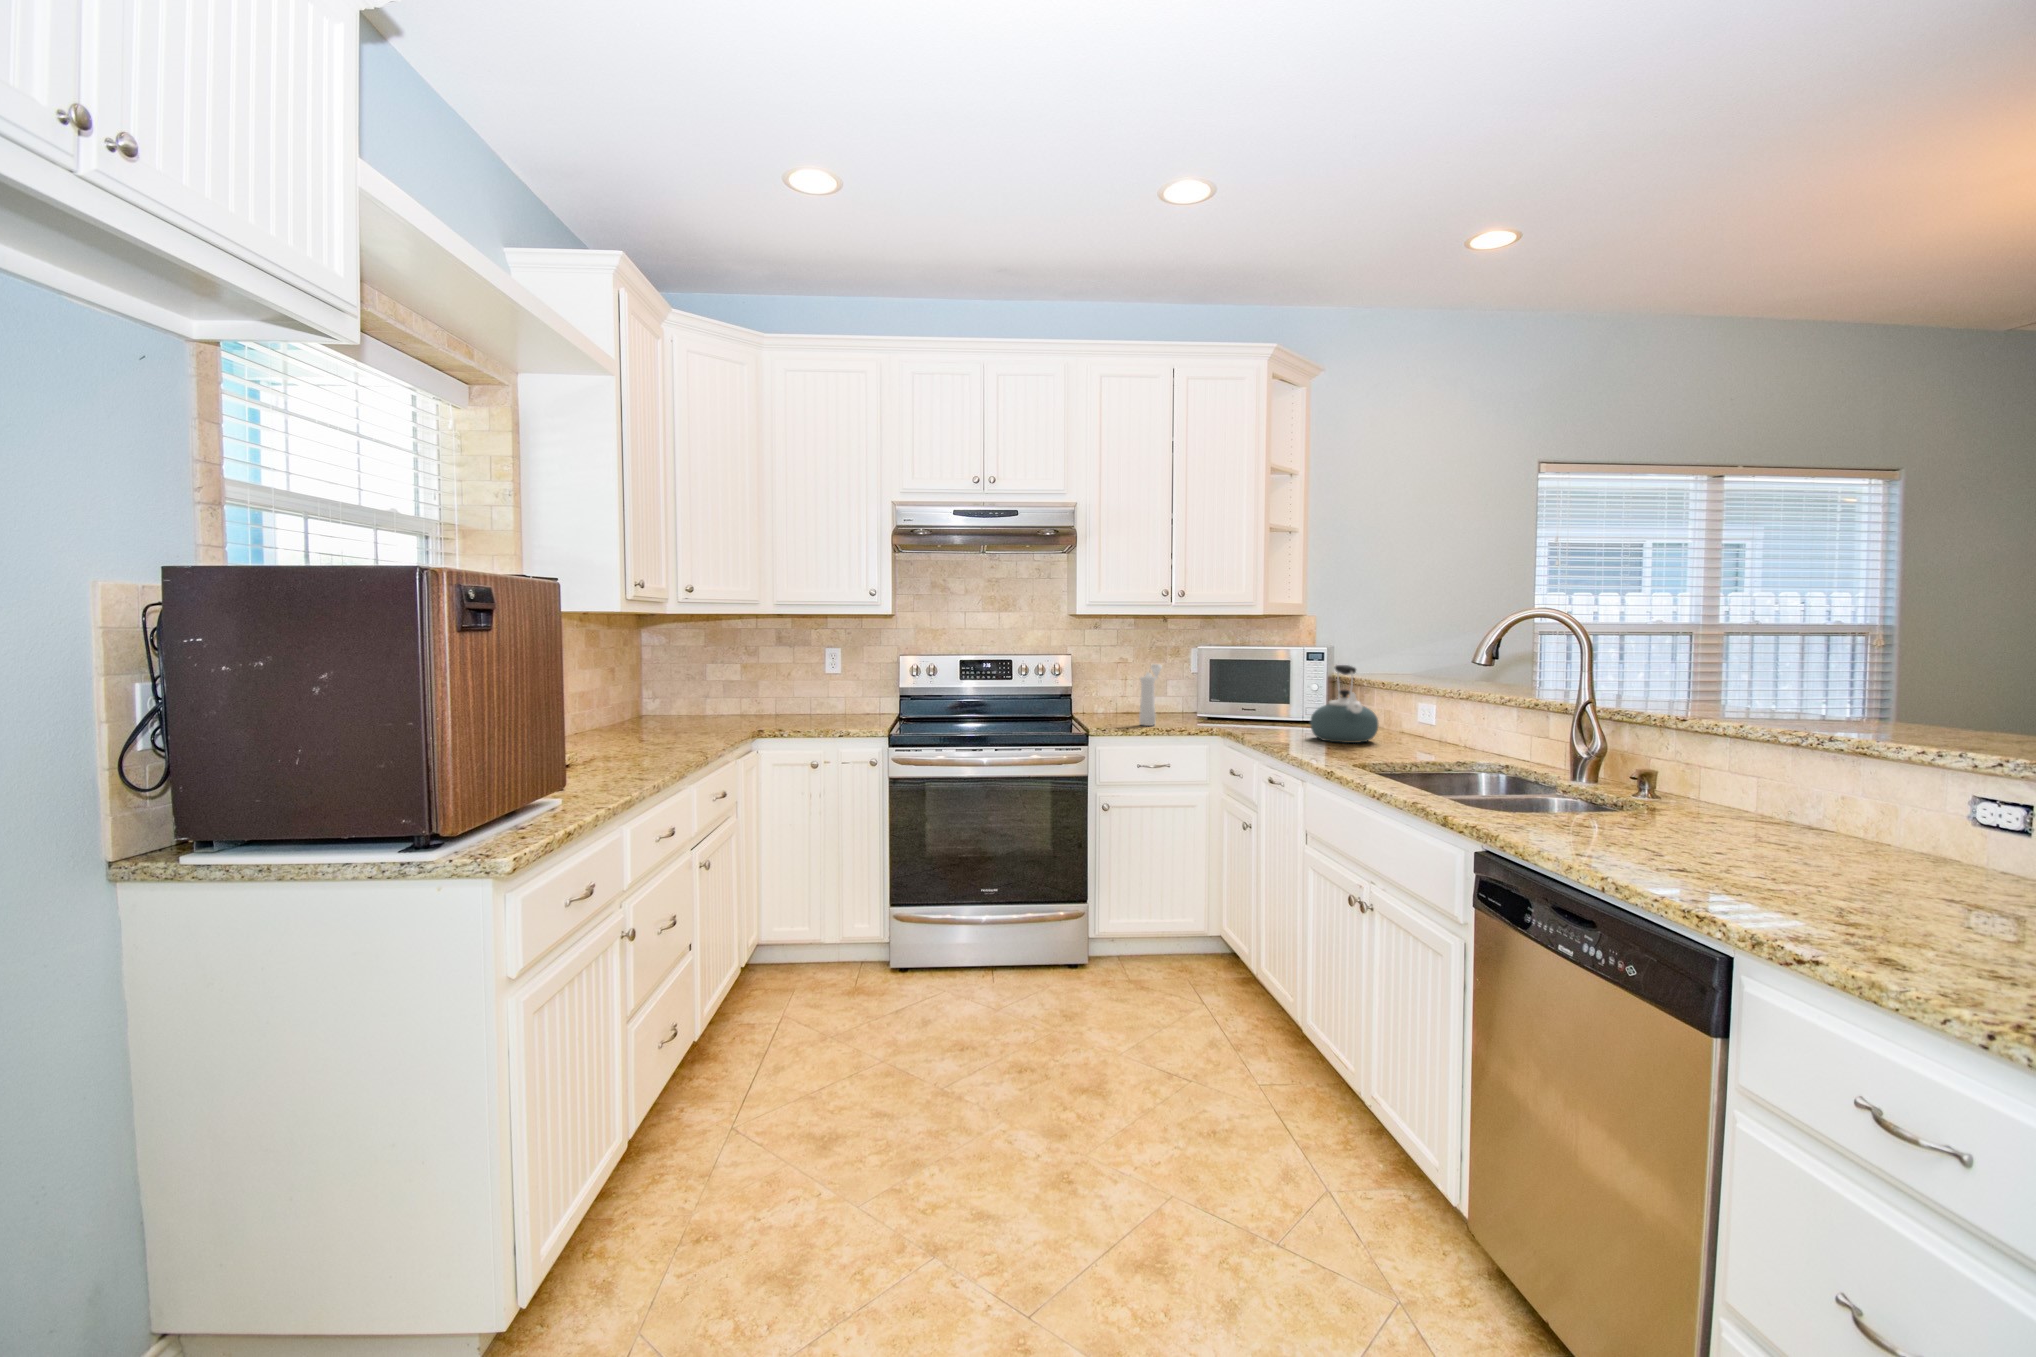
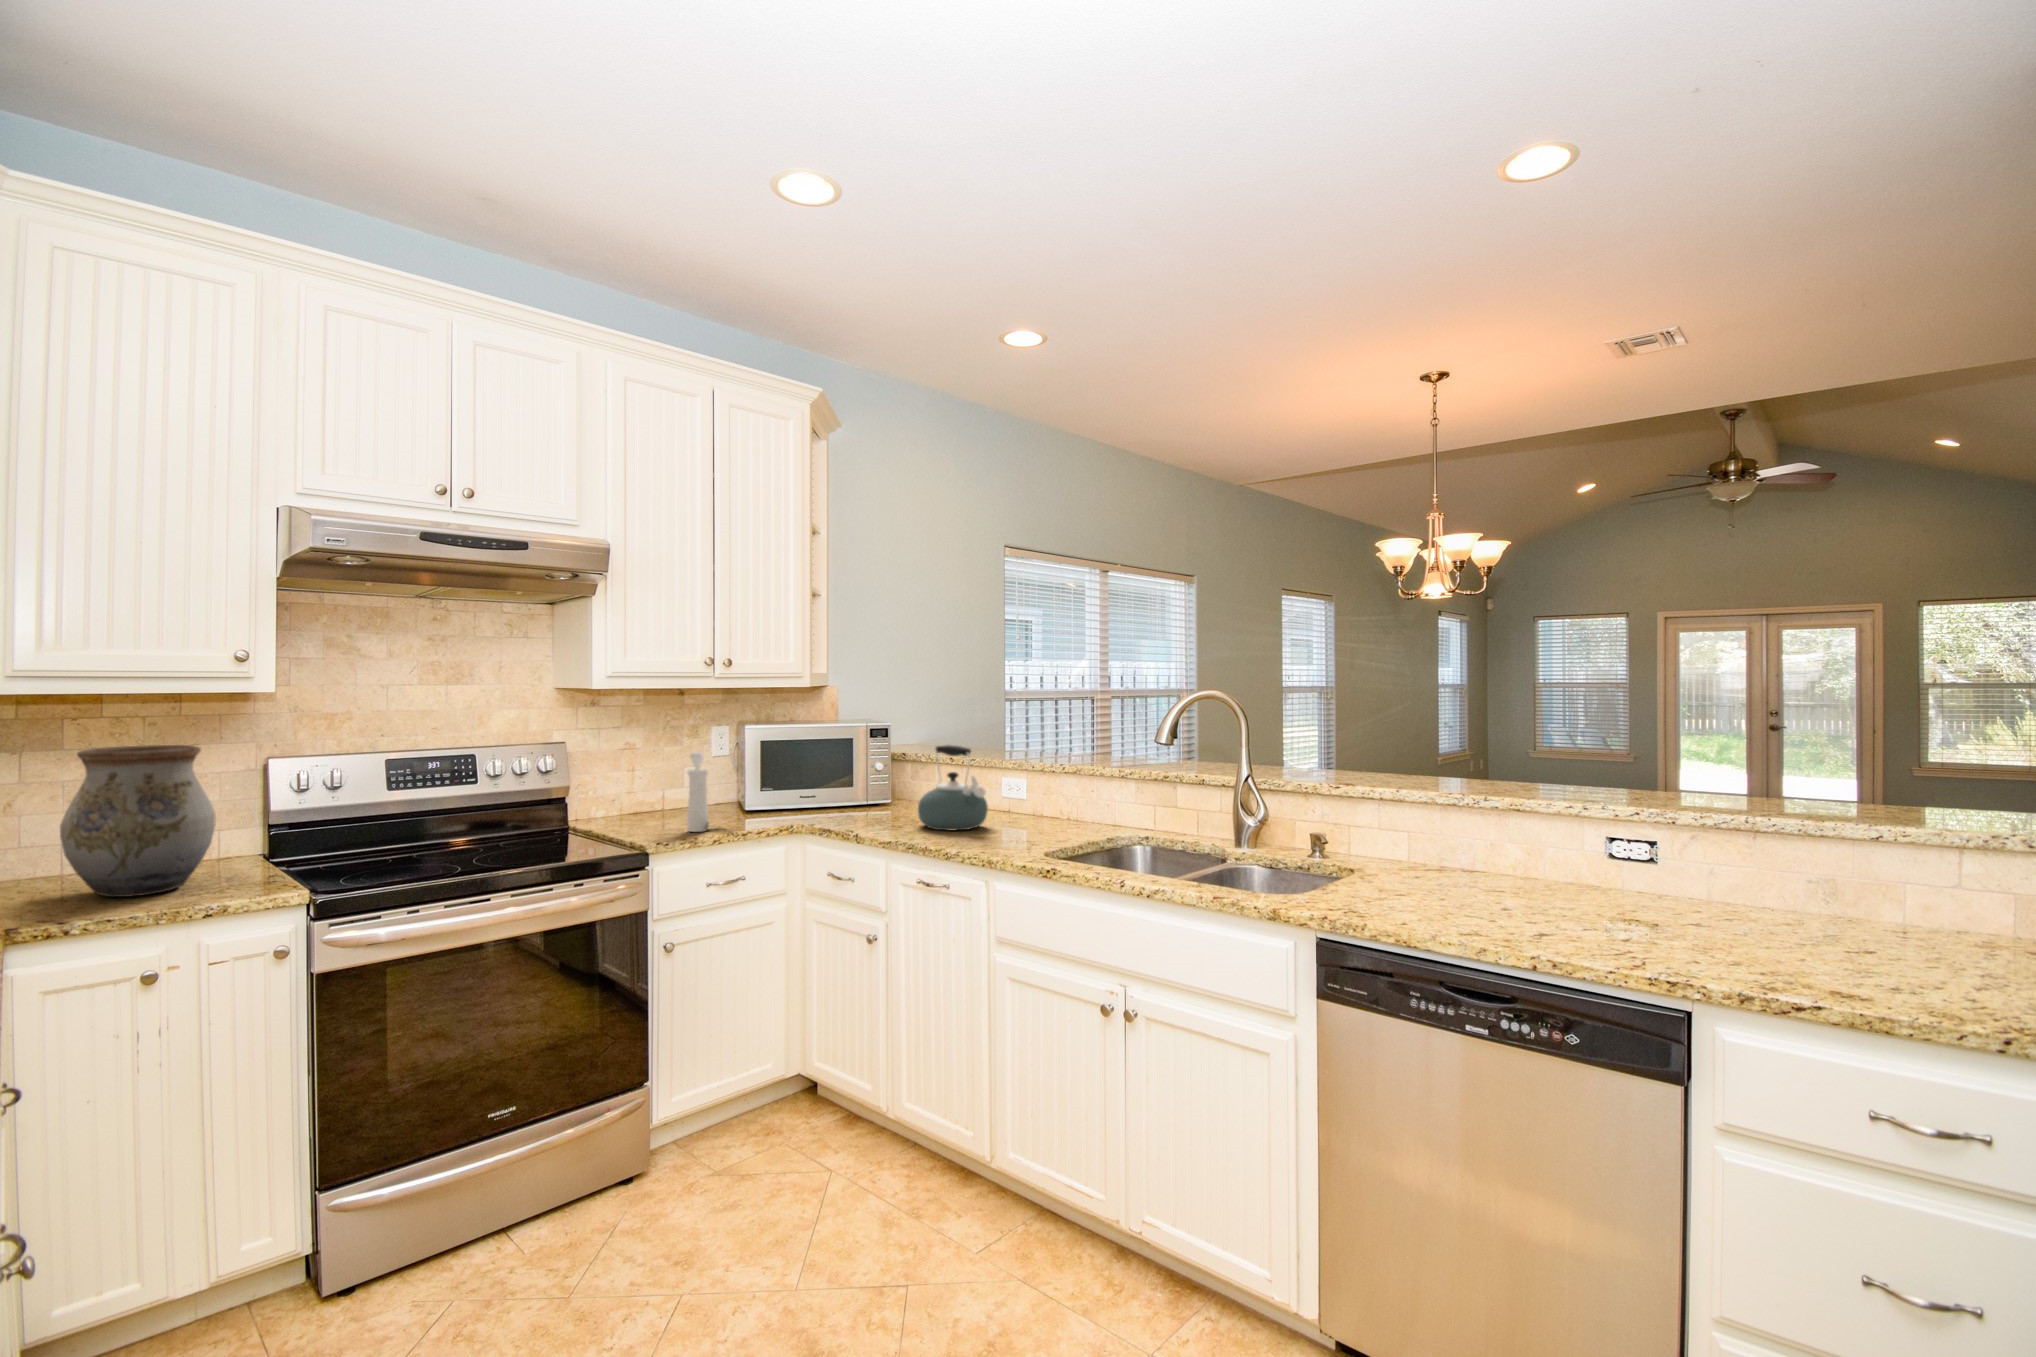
vase: none [792,642,857,724] -> present [60,745,216,897]

